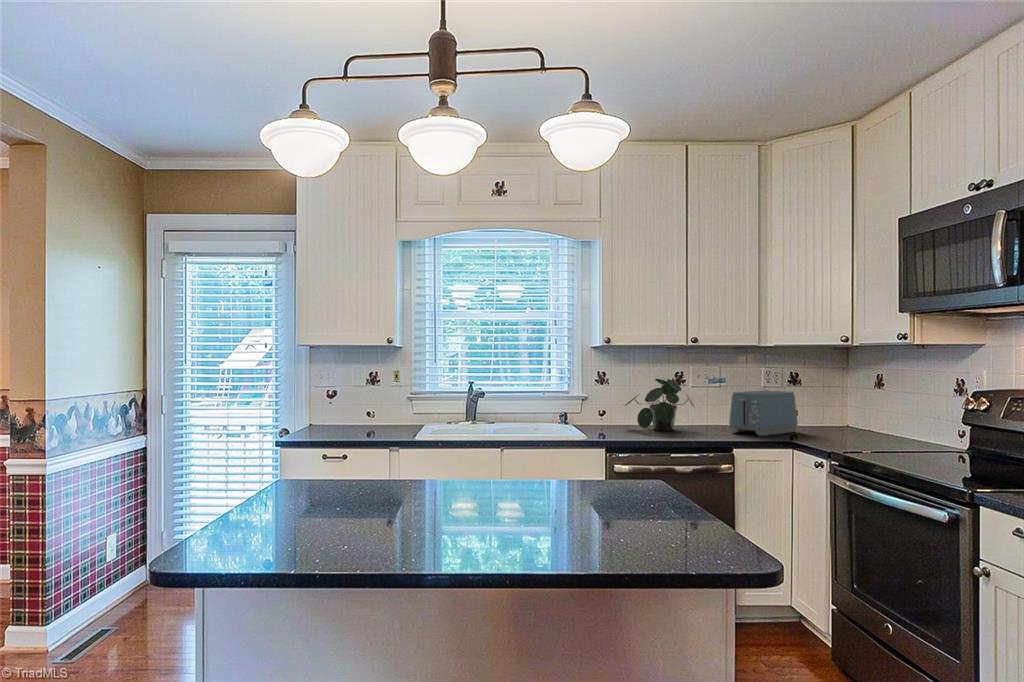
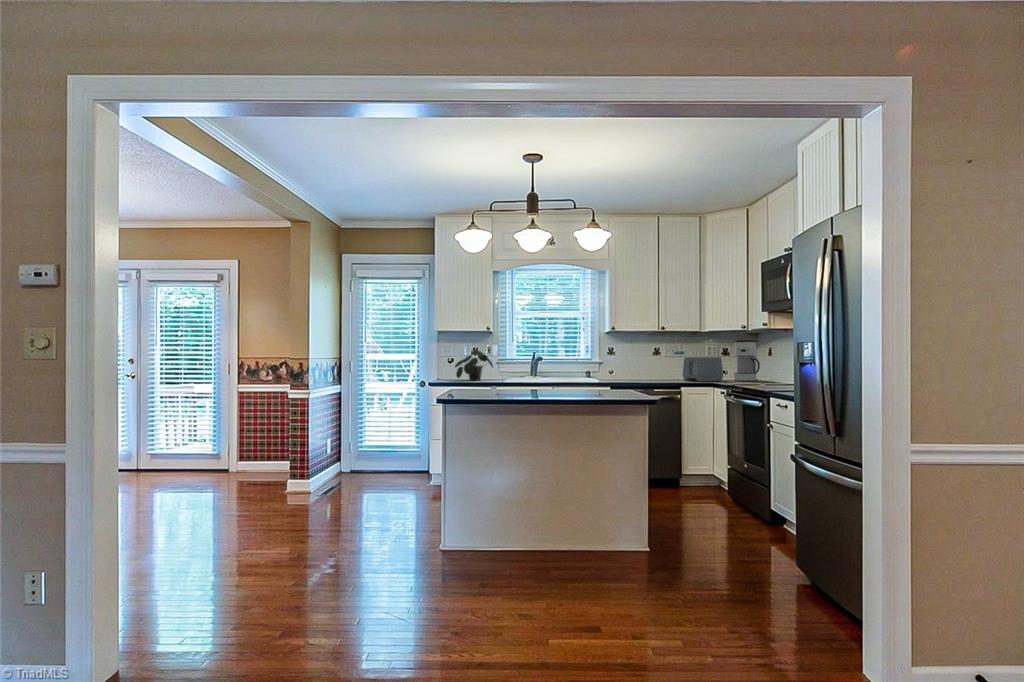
coffee maker: none [816,363,861,435] -> present [734,340,760,381]
potted plant: present [625,379,694,431] -> present [455,351,493,380]

